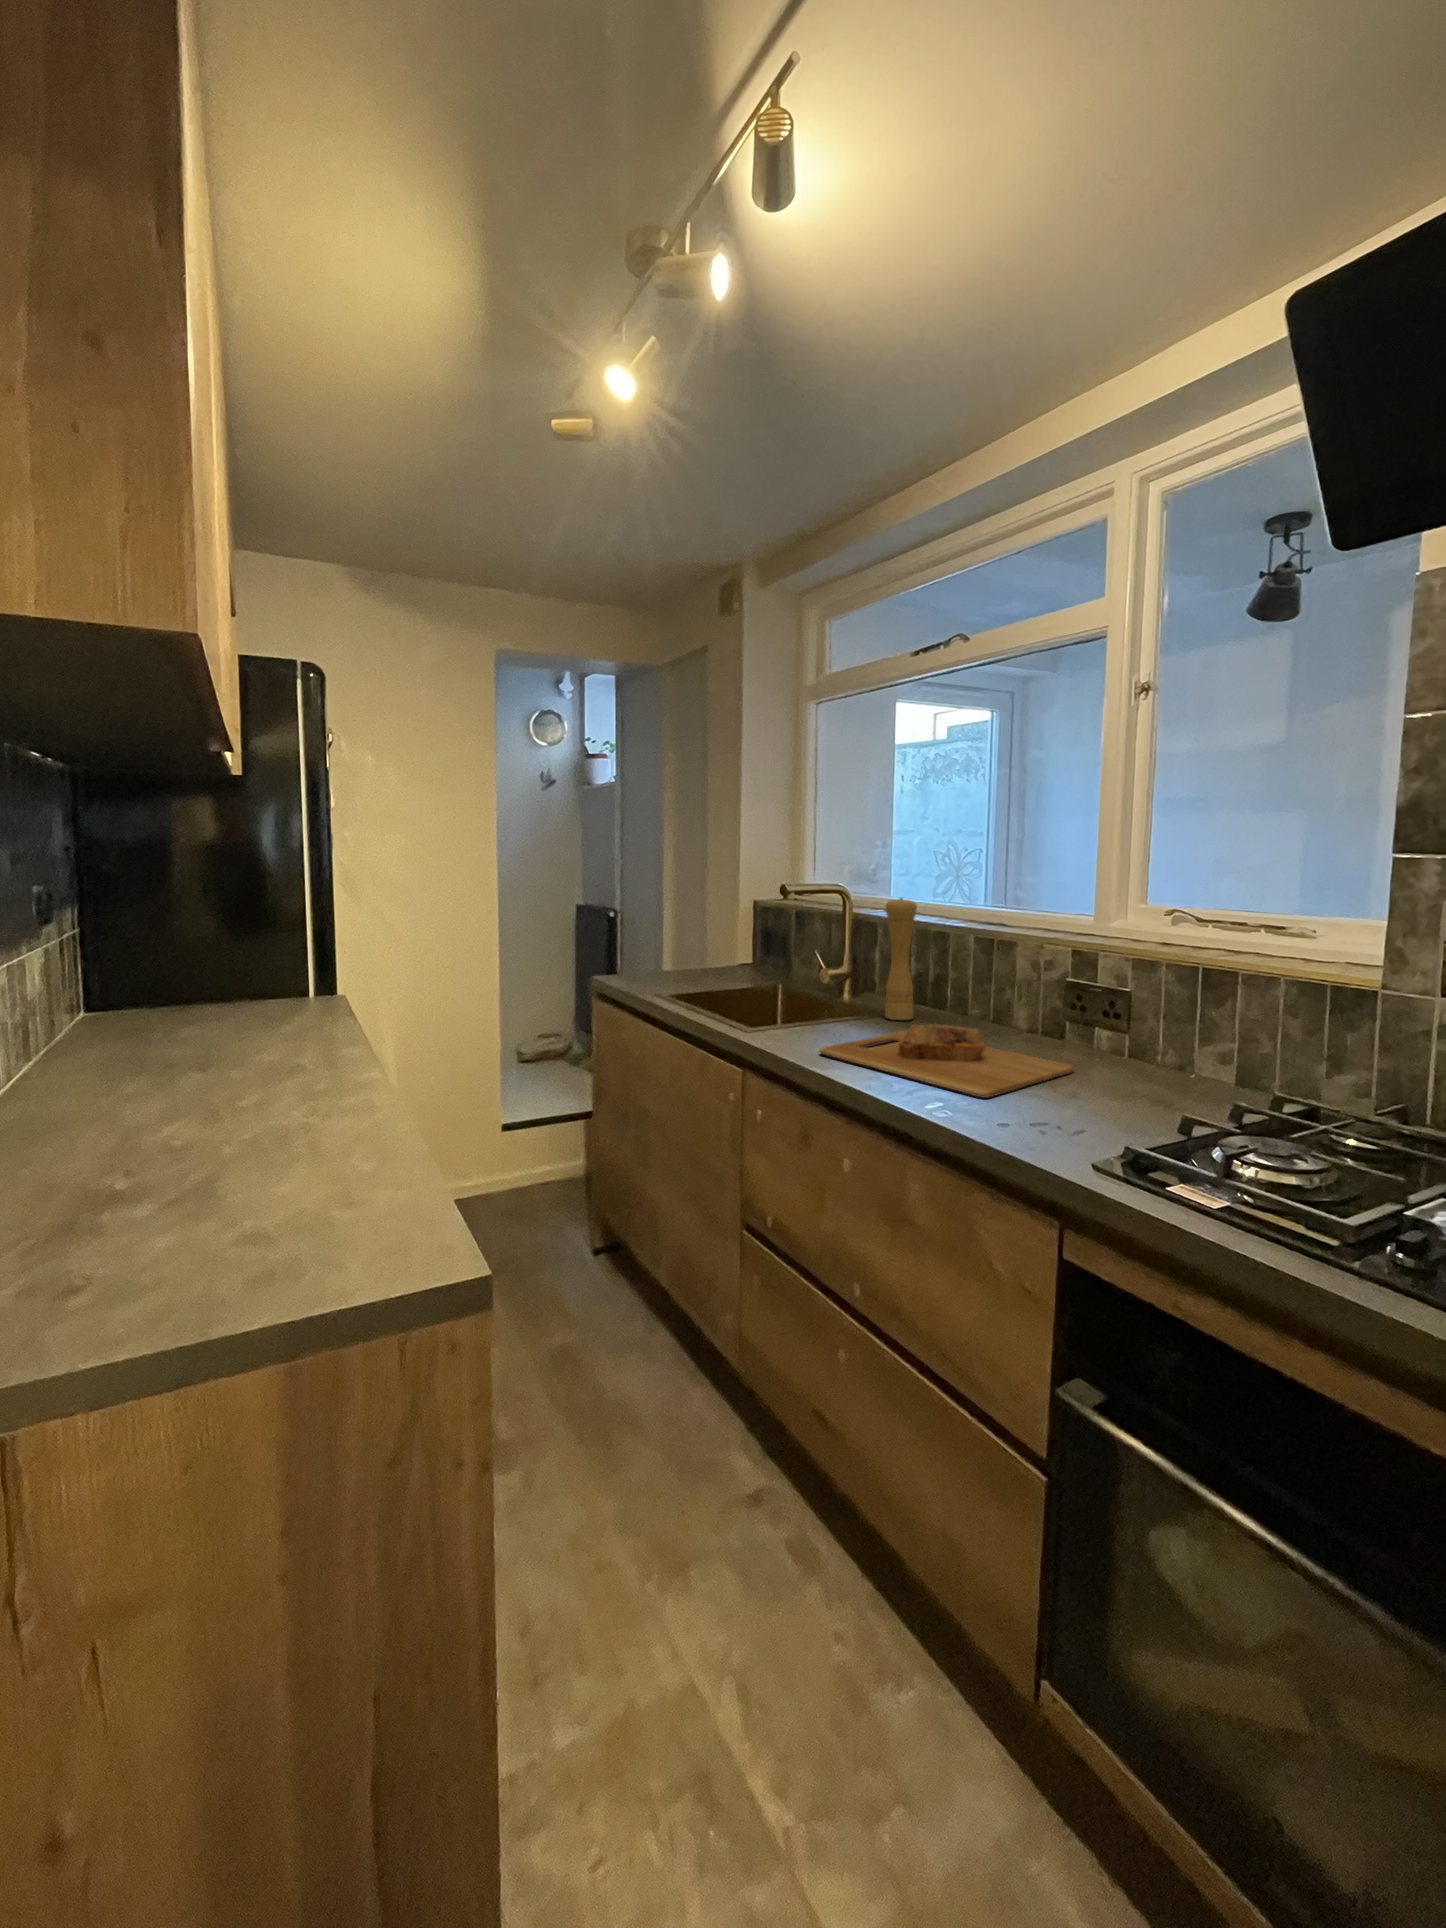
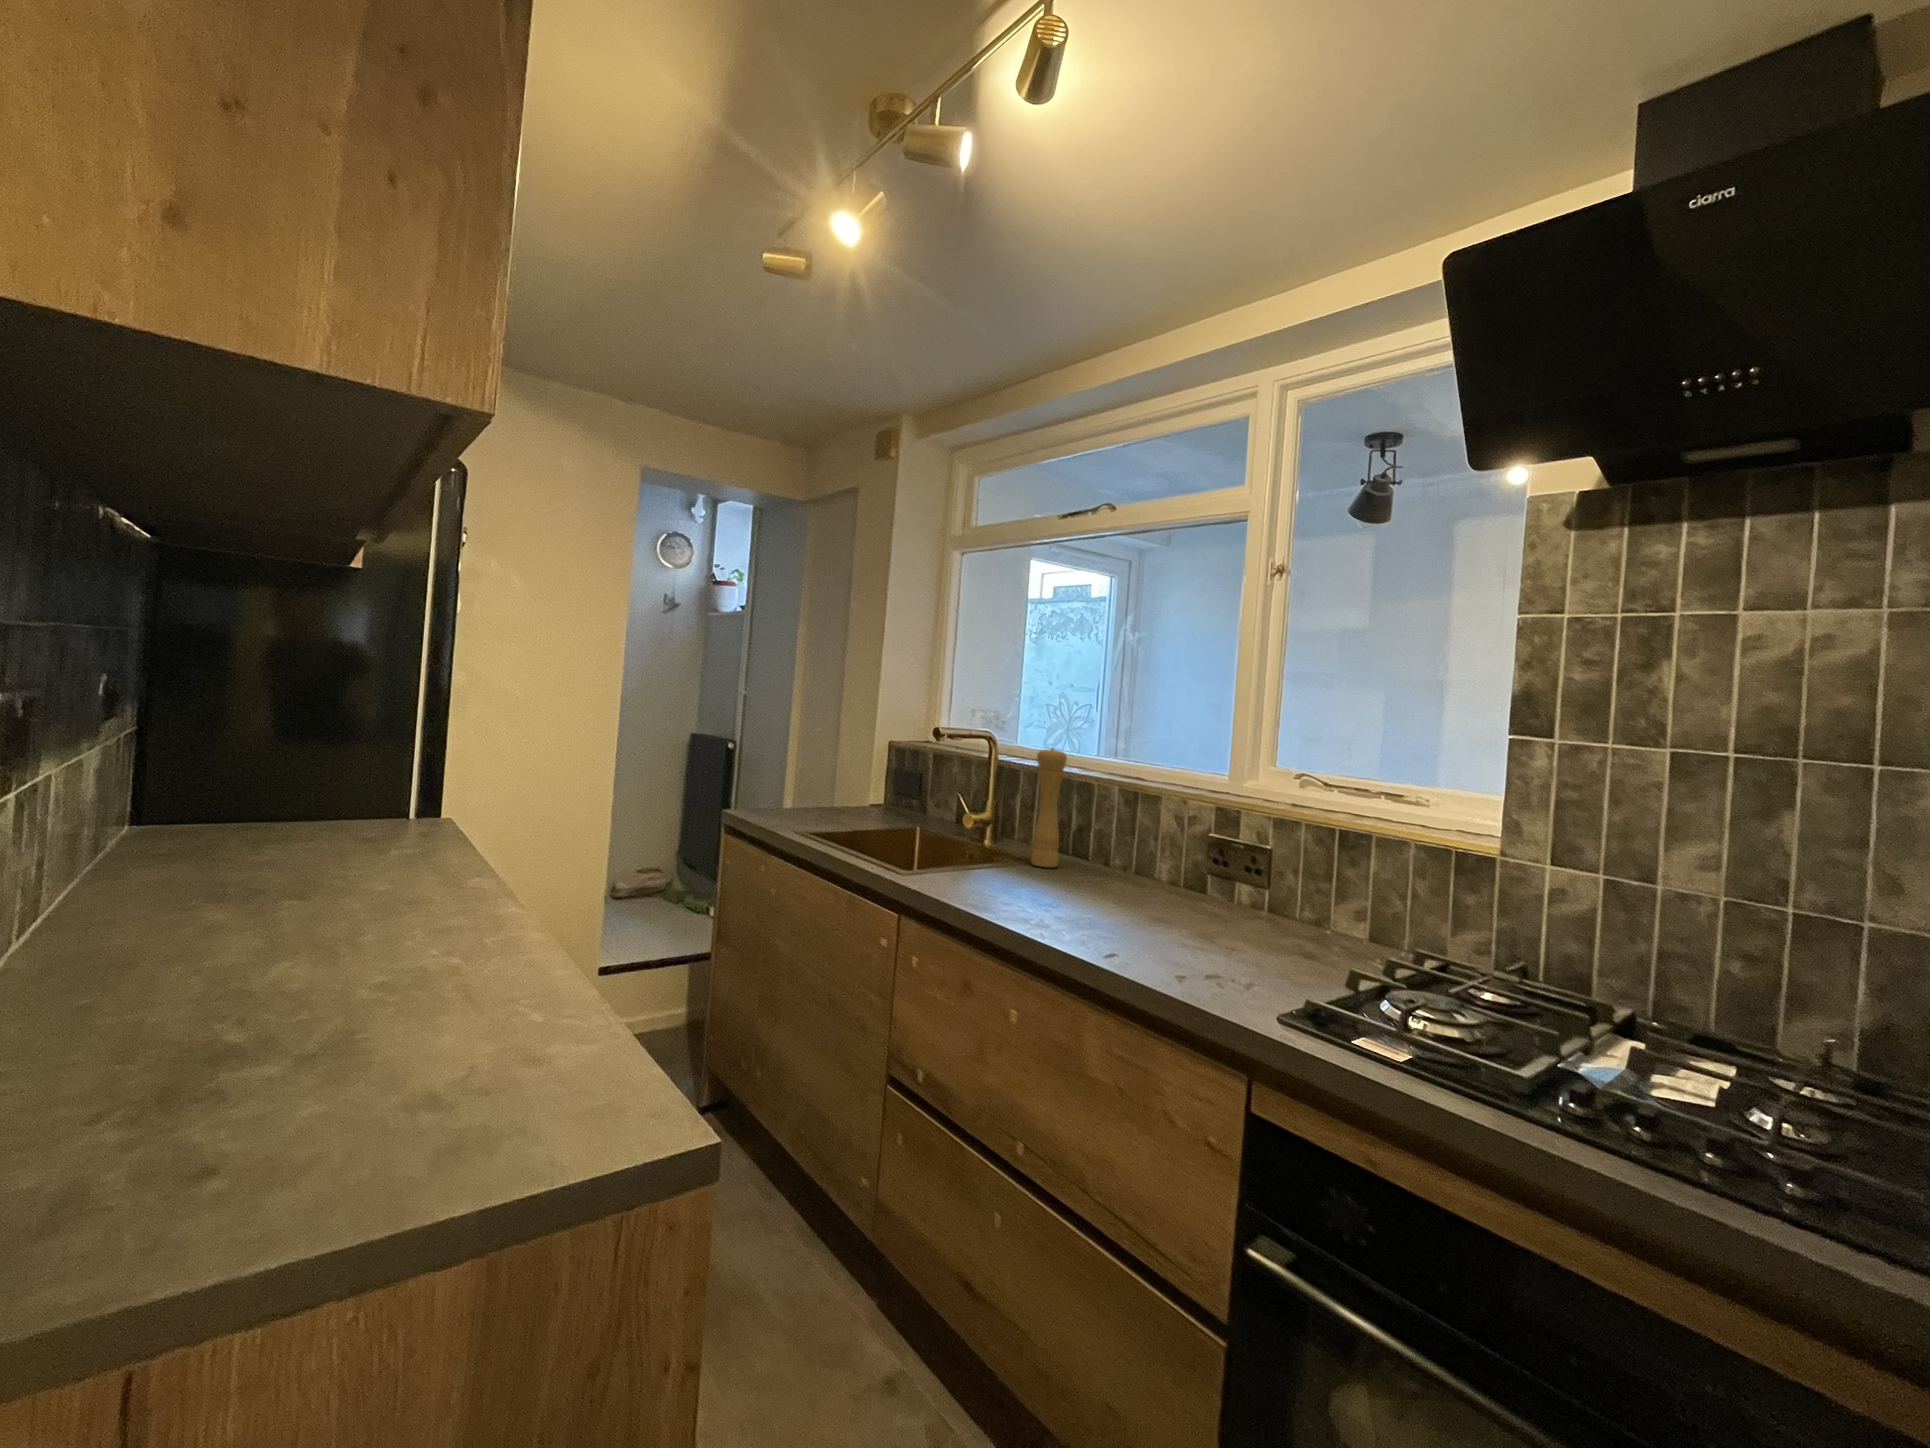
cutting board: present [820,1025,1074,1098] -> none [983,874,1223,949]

